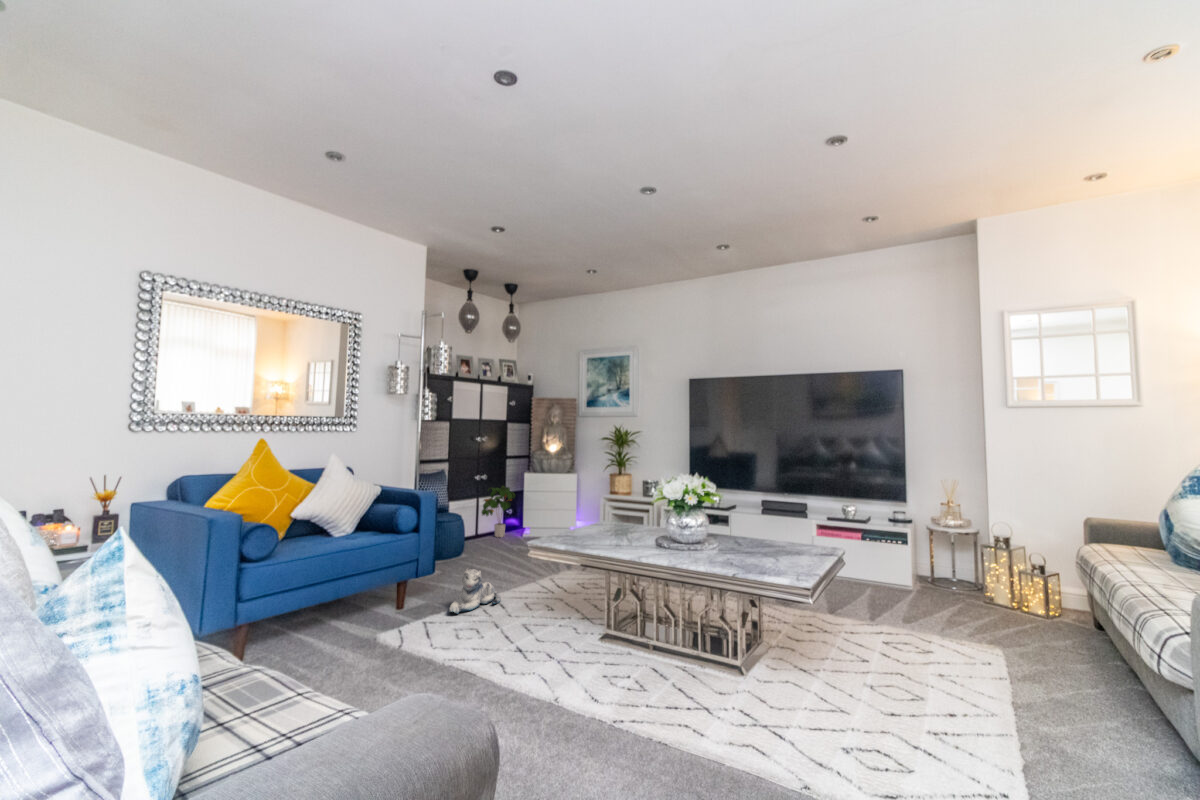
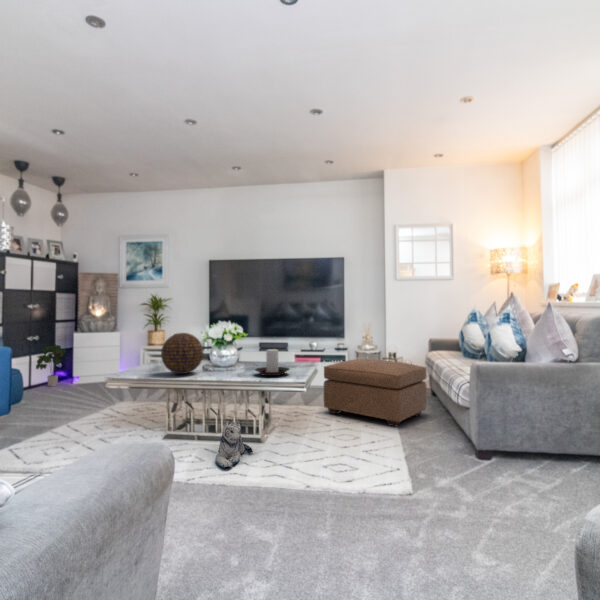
decorative orb: none [597,489,655,549] -> present [161,333,203,374]
candle holder: none [728,523,786,570] -> present [255,349,289,376]
ottoman: none [857,547,1077,688] -> present [323,359,427,426]
plush toy: present [449,568,500,613] -> present [216,422,252,468]

